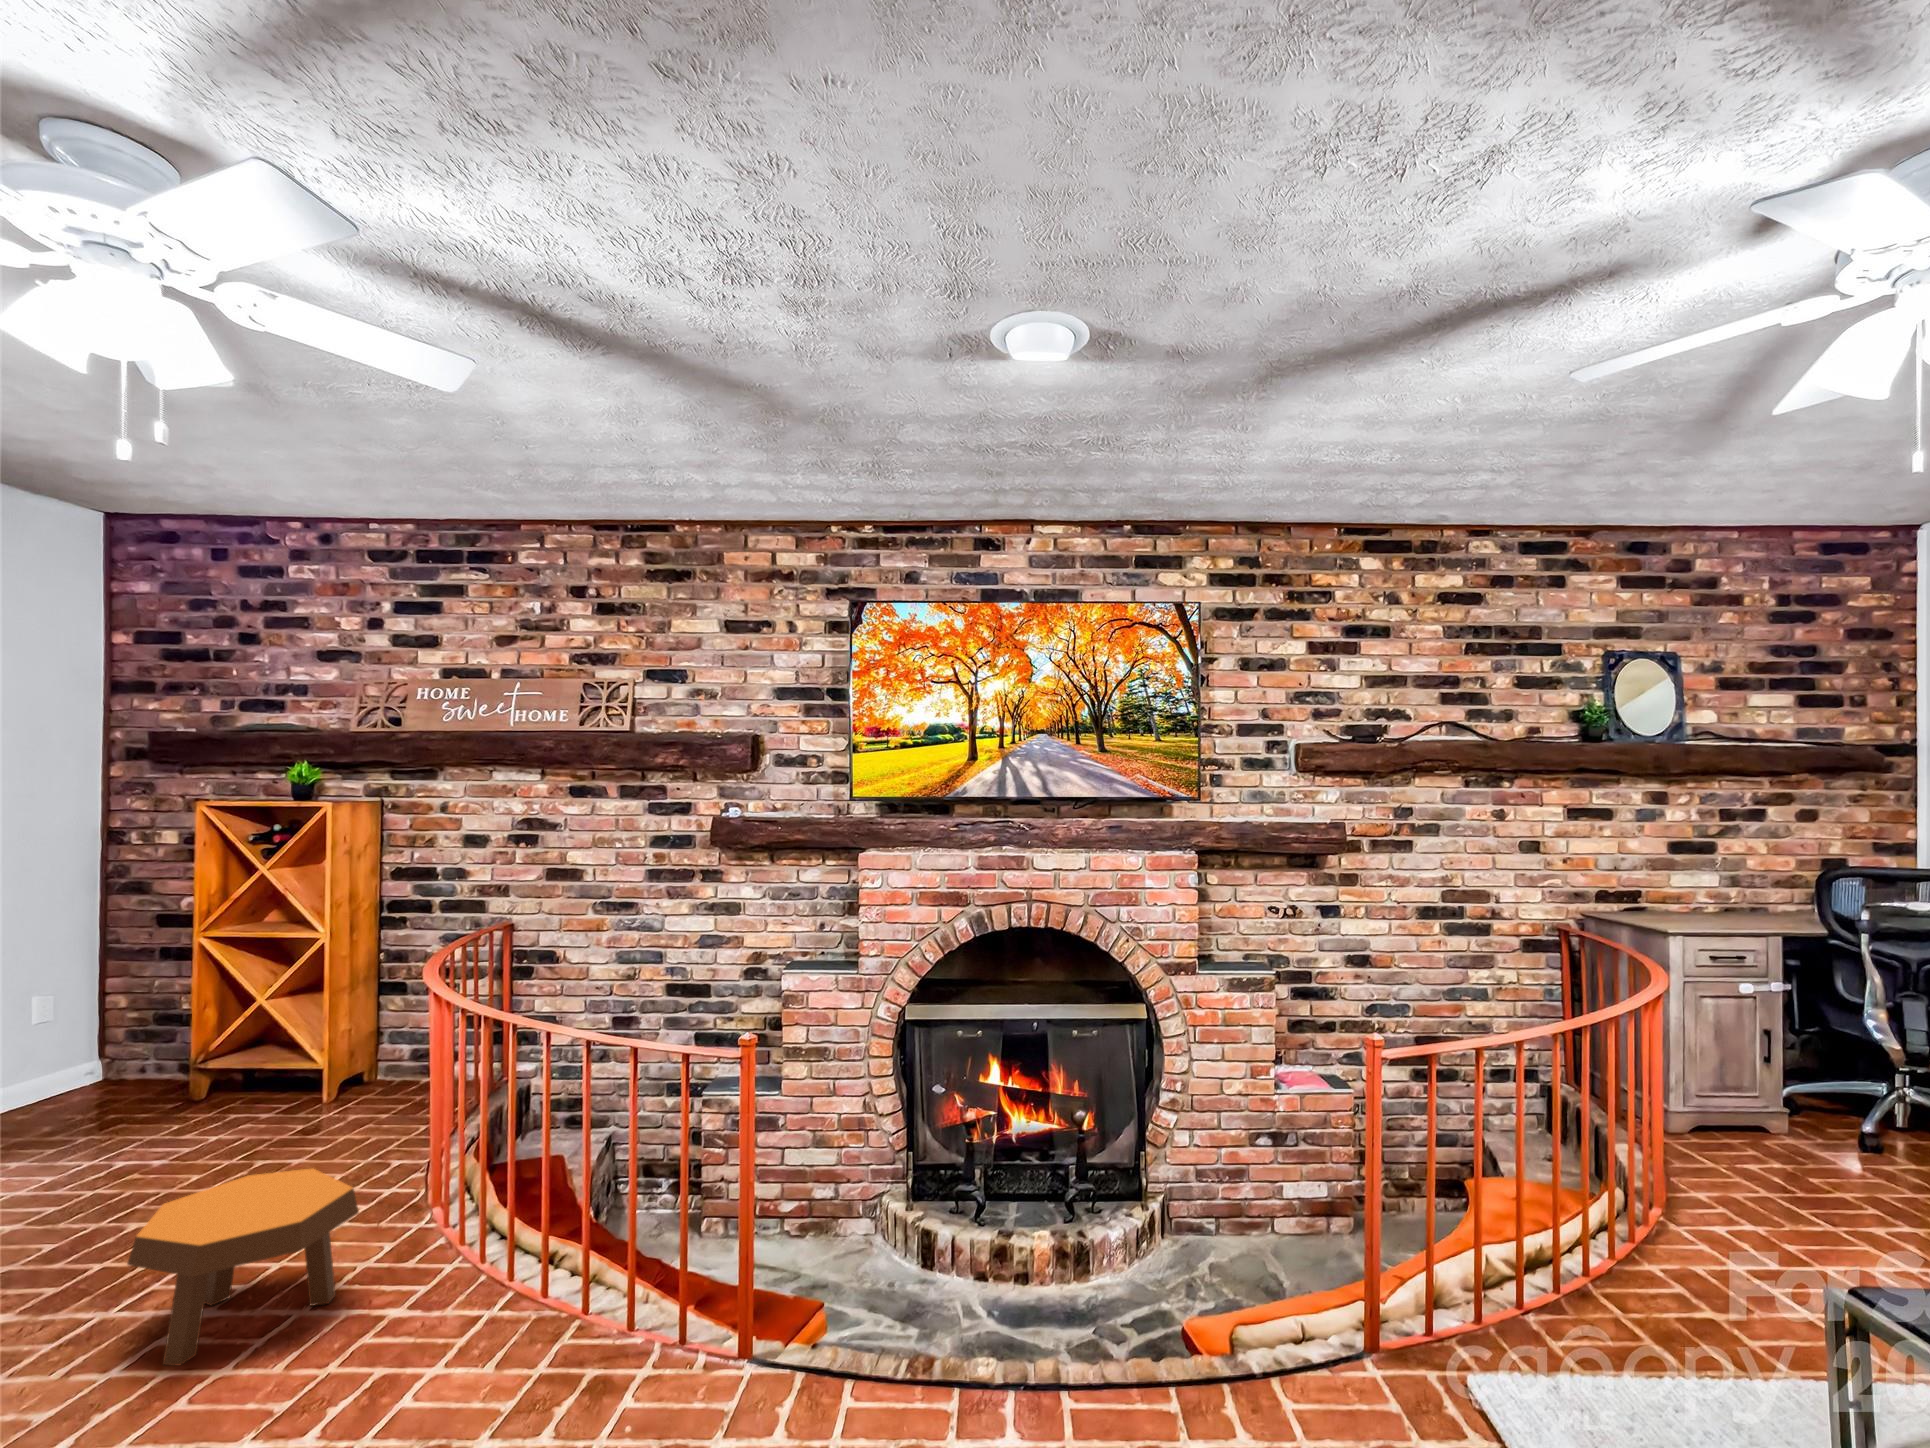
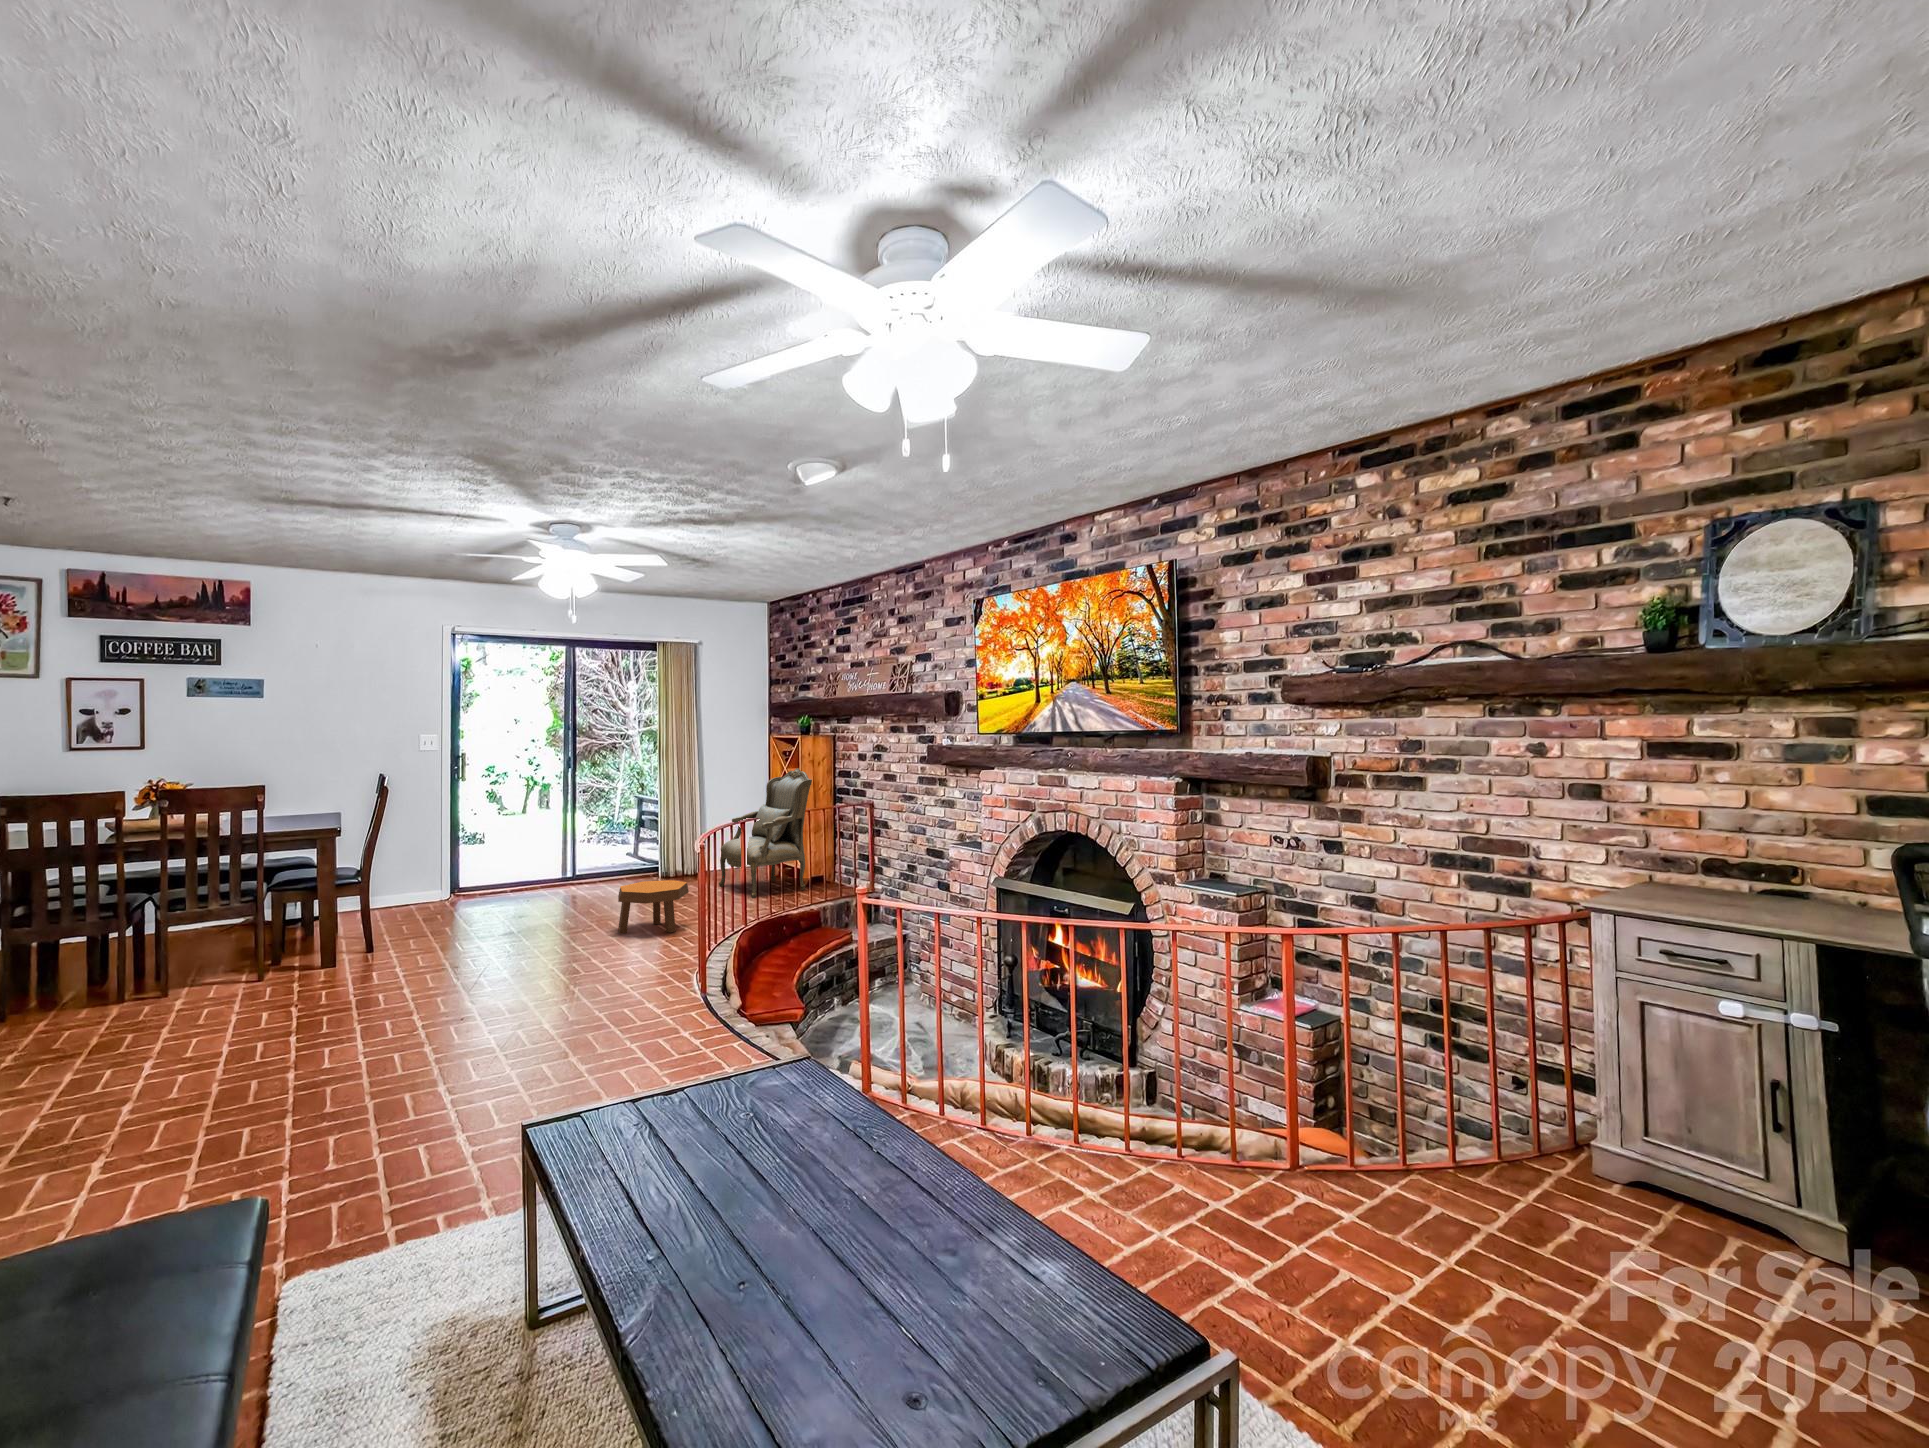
armchair: none [104,869,385,1169] -> present [719,768,812,898]

